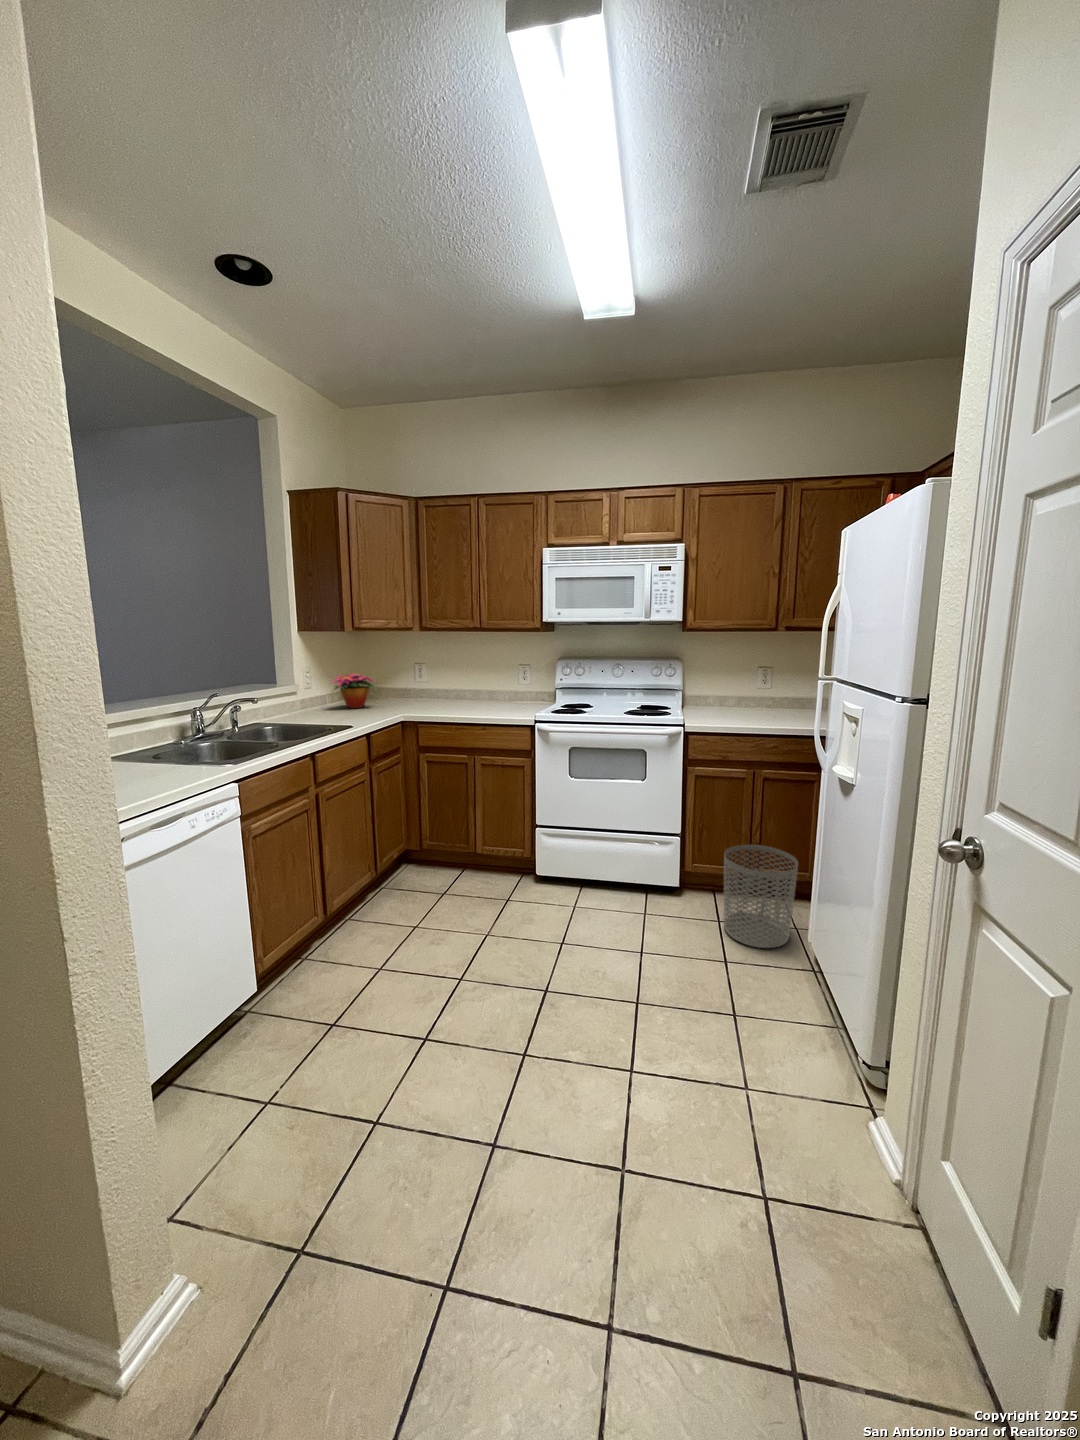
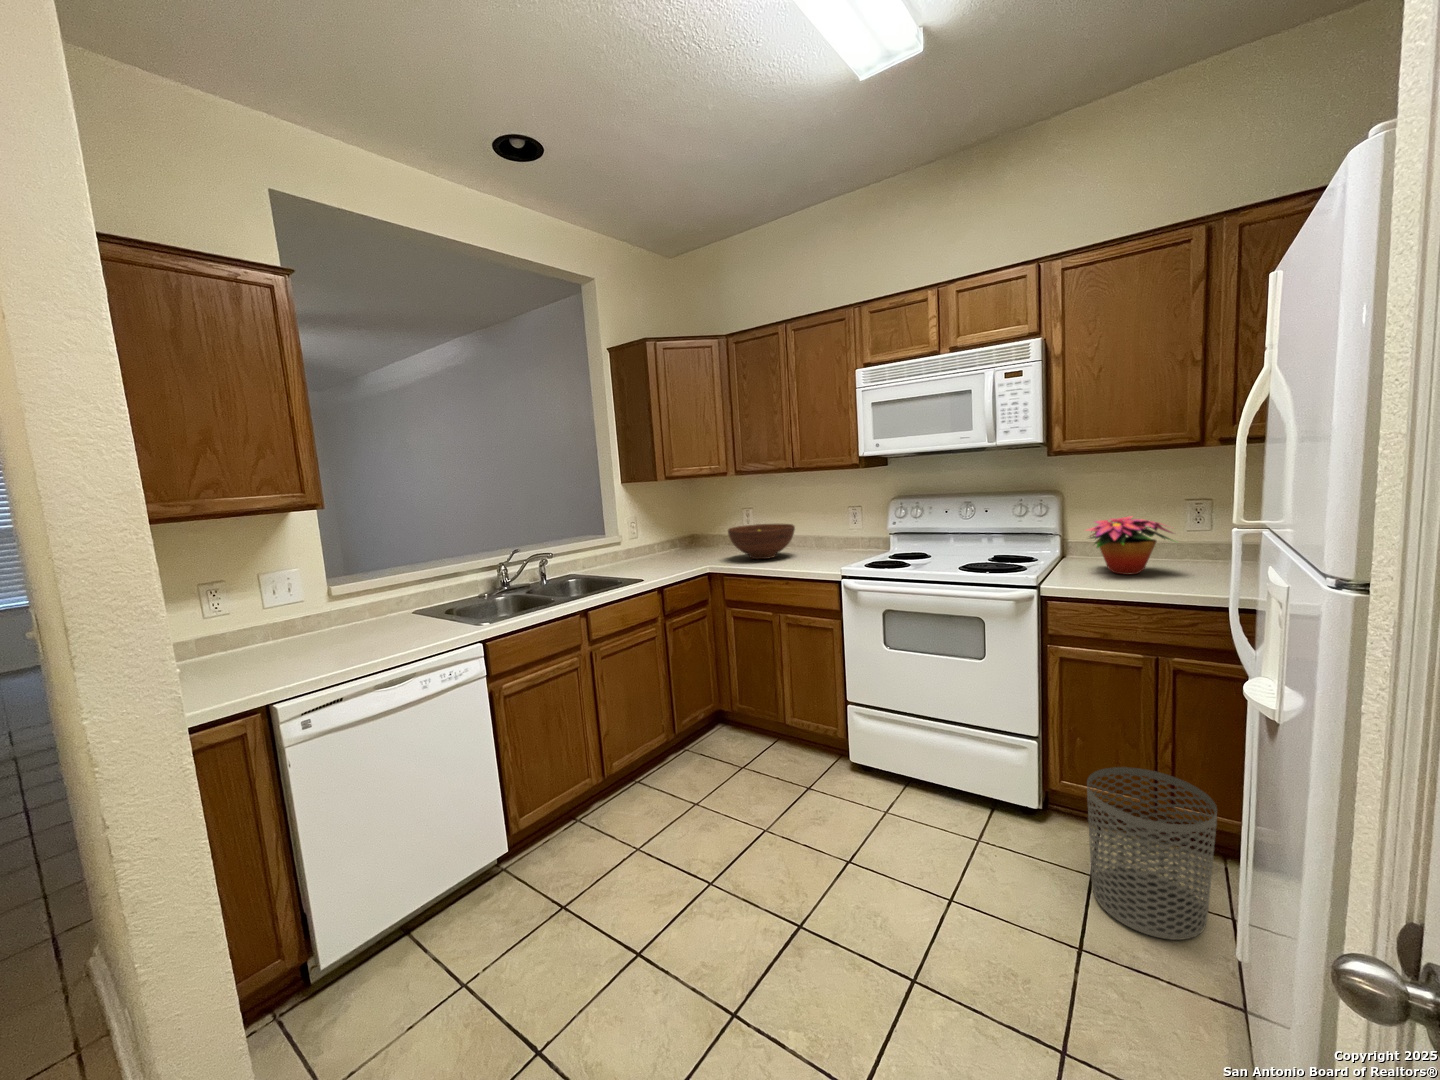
flower arrangement: present [333,674,376,708] -> present [1087,516,1172,575]
fruit bowl: none [415,678,476,709] -> present [728,524,795,559]

